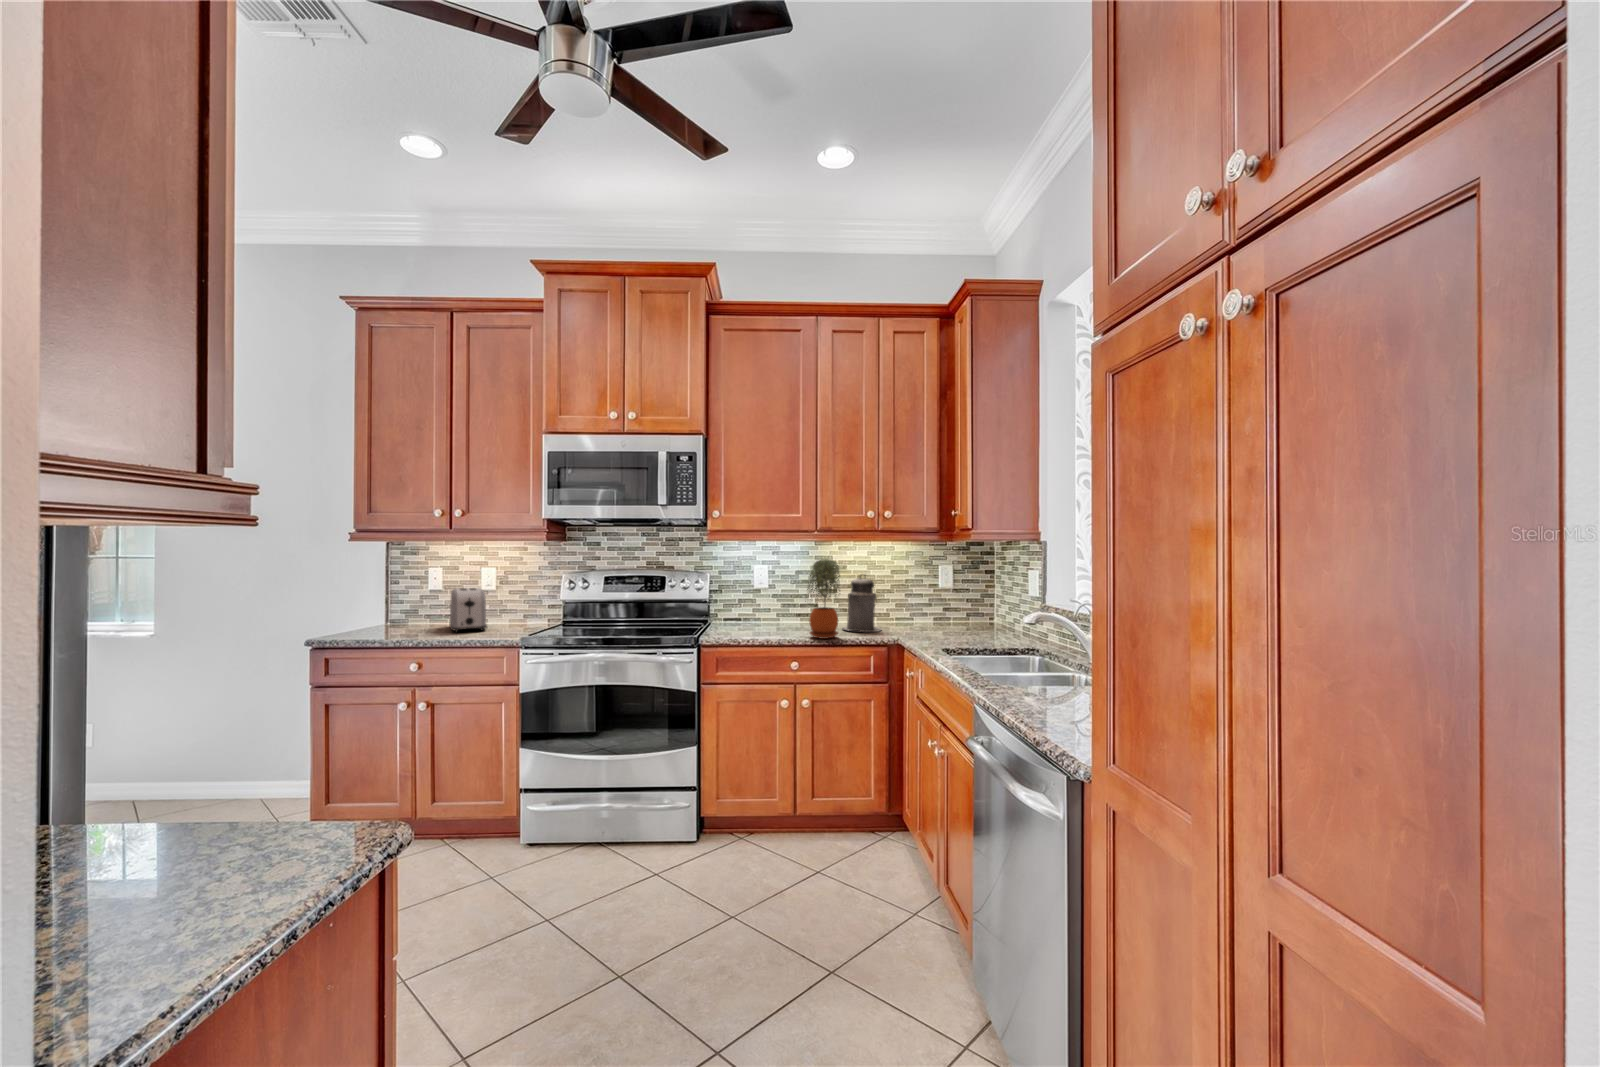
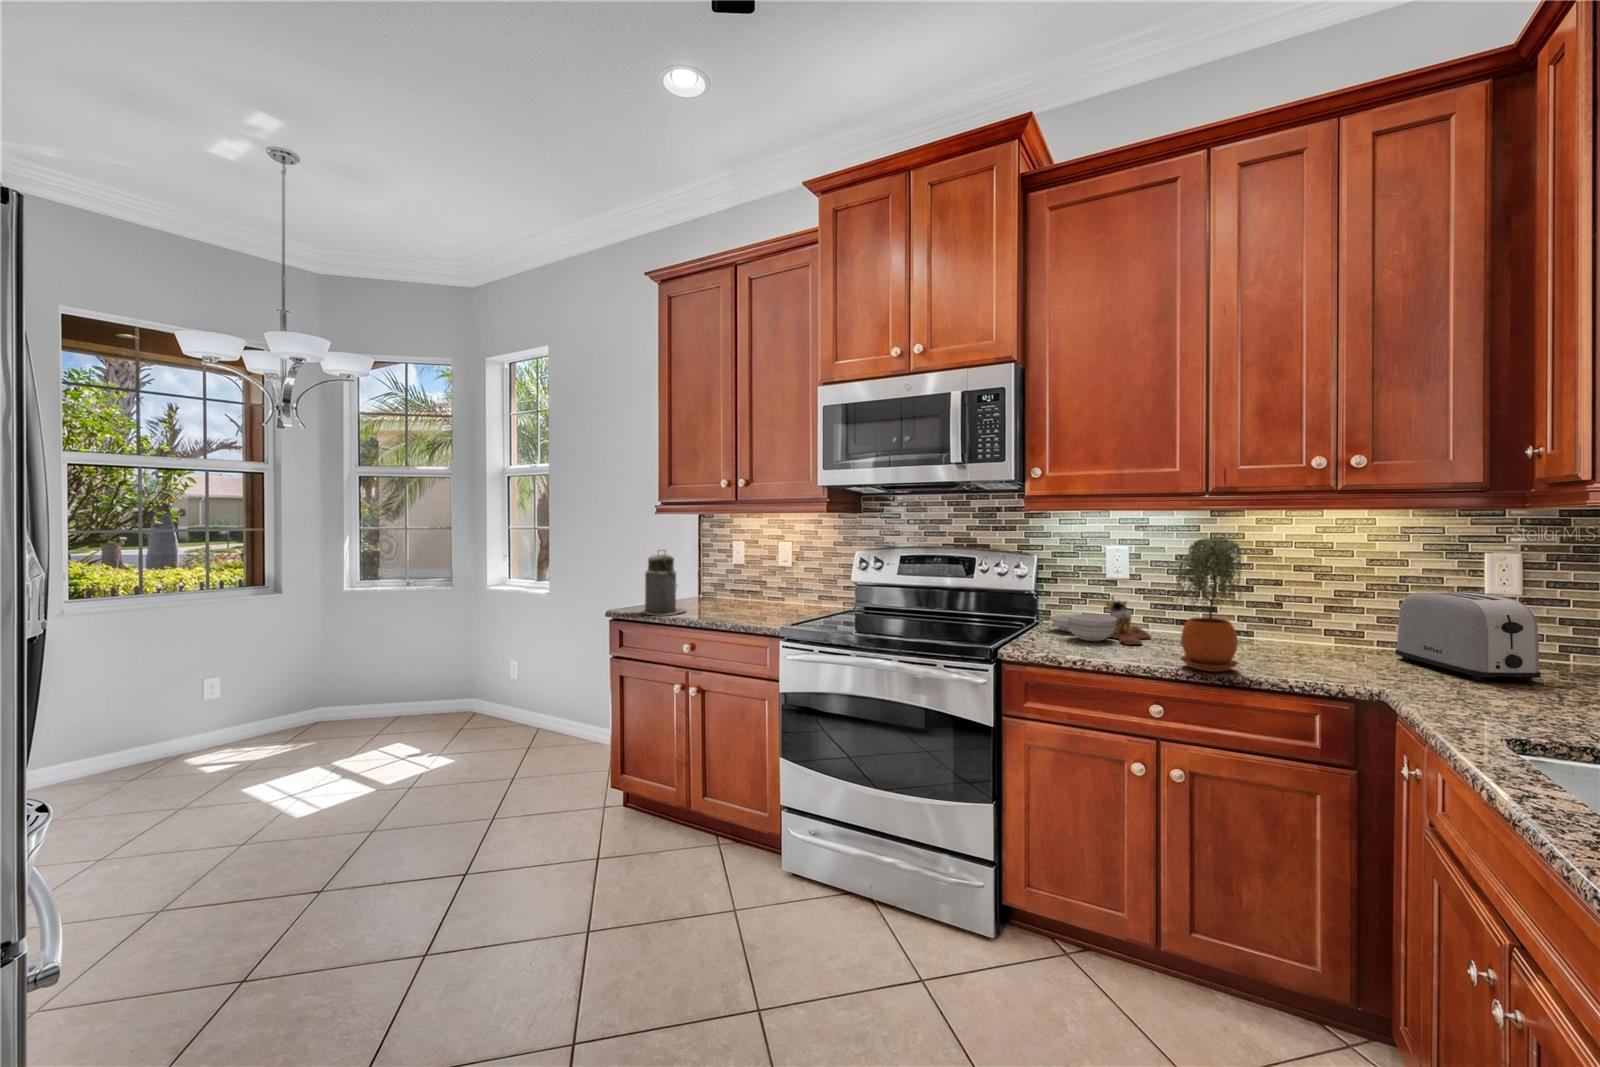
canister: present [843,578,881,632] -> present [642,554,686,615]
toaster: present [450,588,487,632] -> present [1395,592,1541,681]
cutting board: none [720,599,784,630] -> present [1051,595,1151,645]

